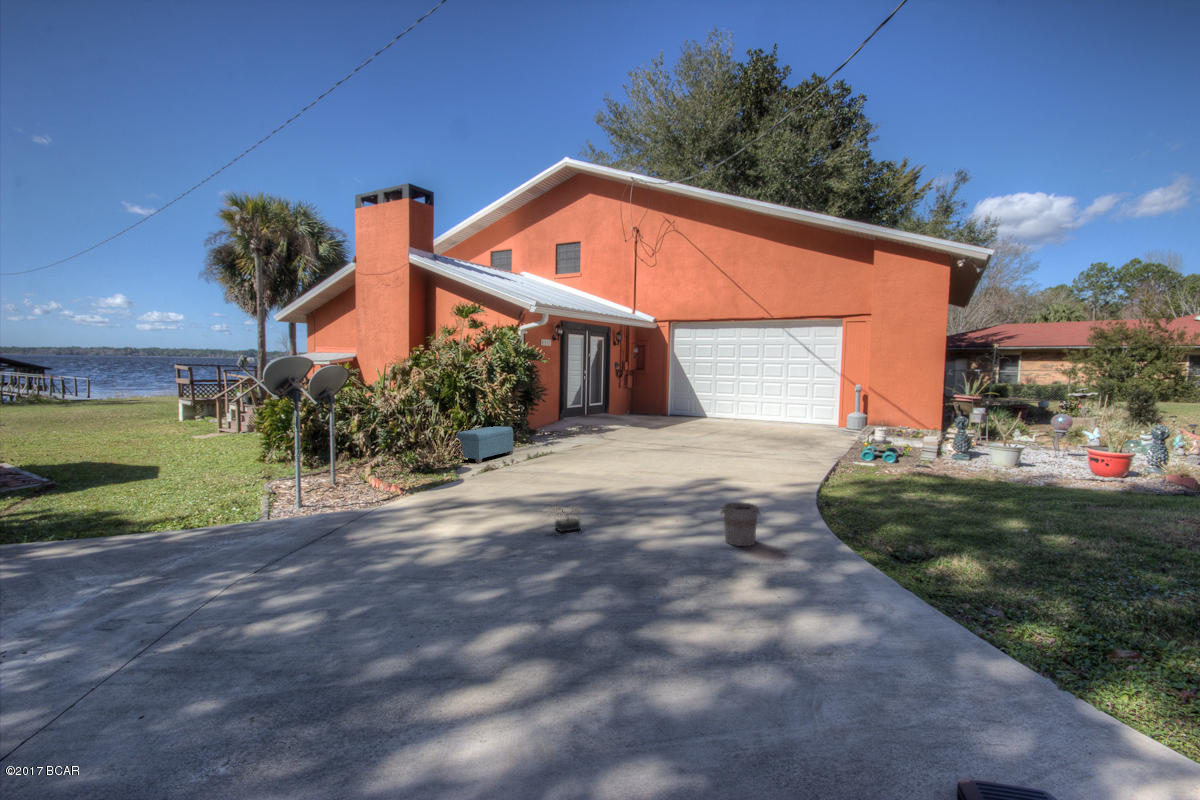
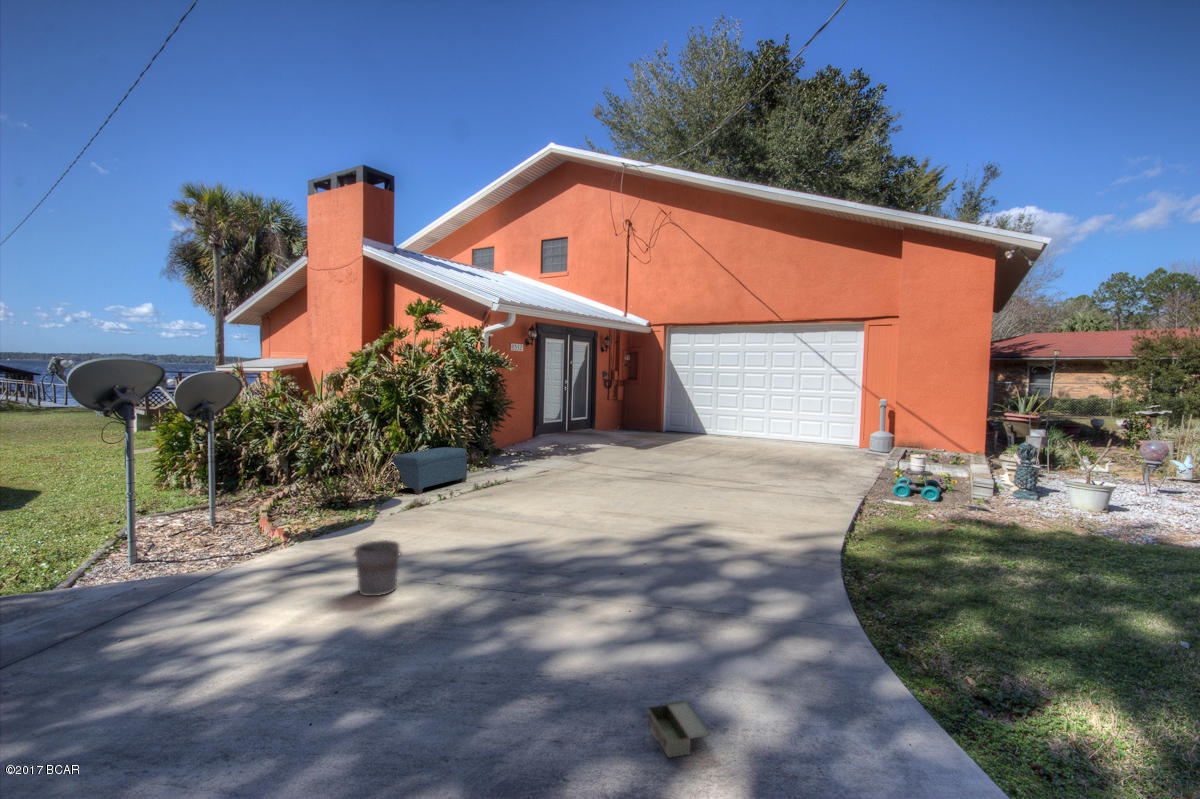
decorative plant: present [553,502,580,531] -> none [456,566,510,615]
bucket: present [721,502,760,546] -> present [354,540,401,596]
toolbox: none [691,565,731,590] -> present [648,701,710,758]

